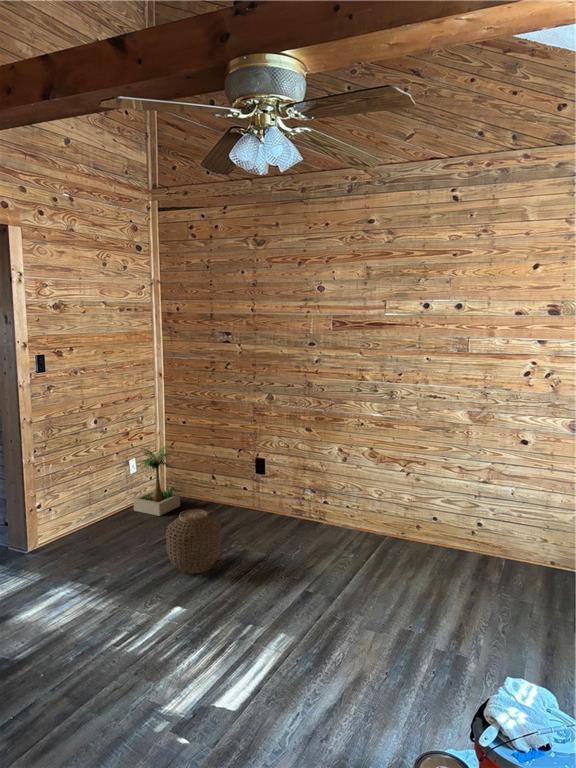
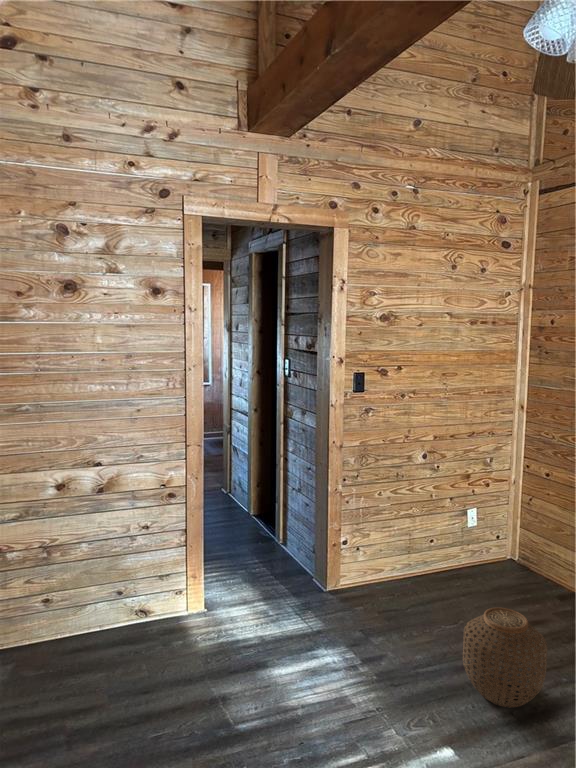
potted plant: present [133,445,180,516] -> none [464,497,528,593]

